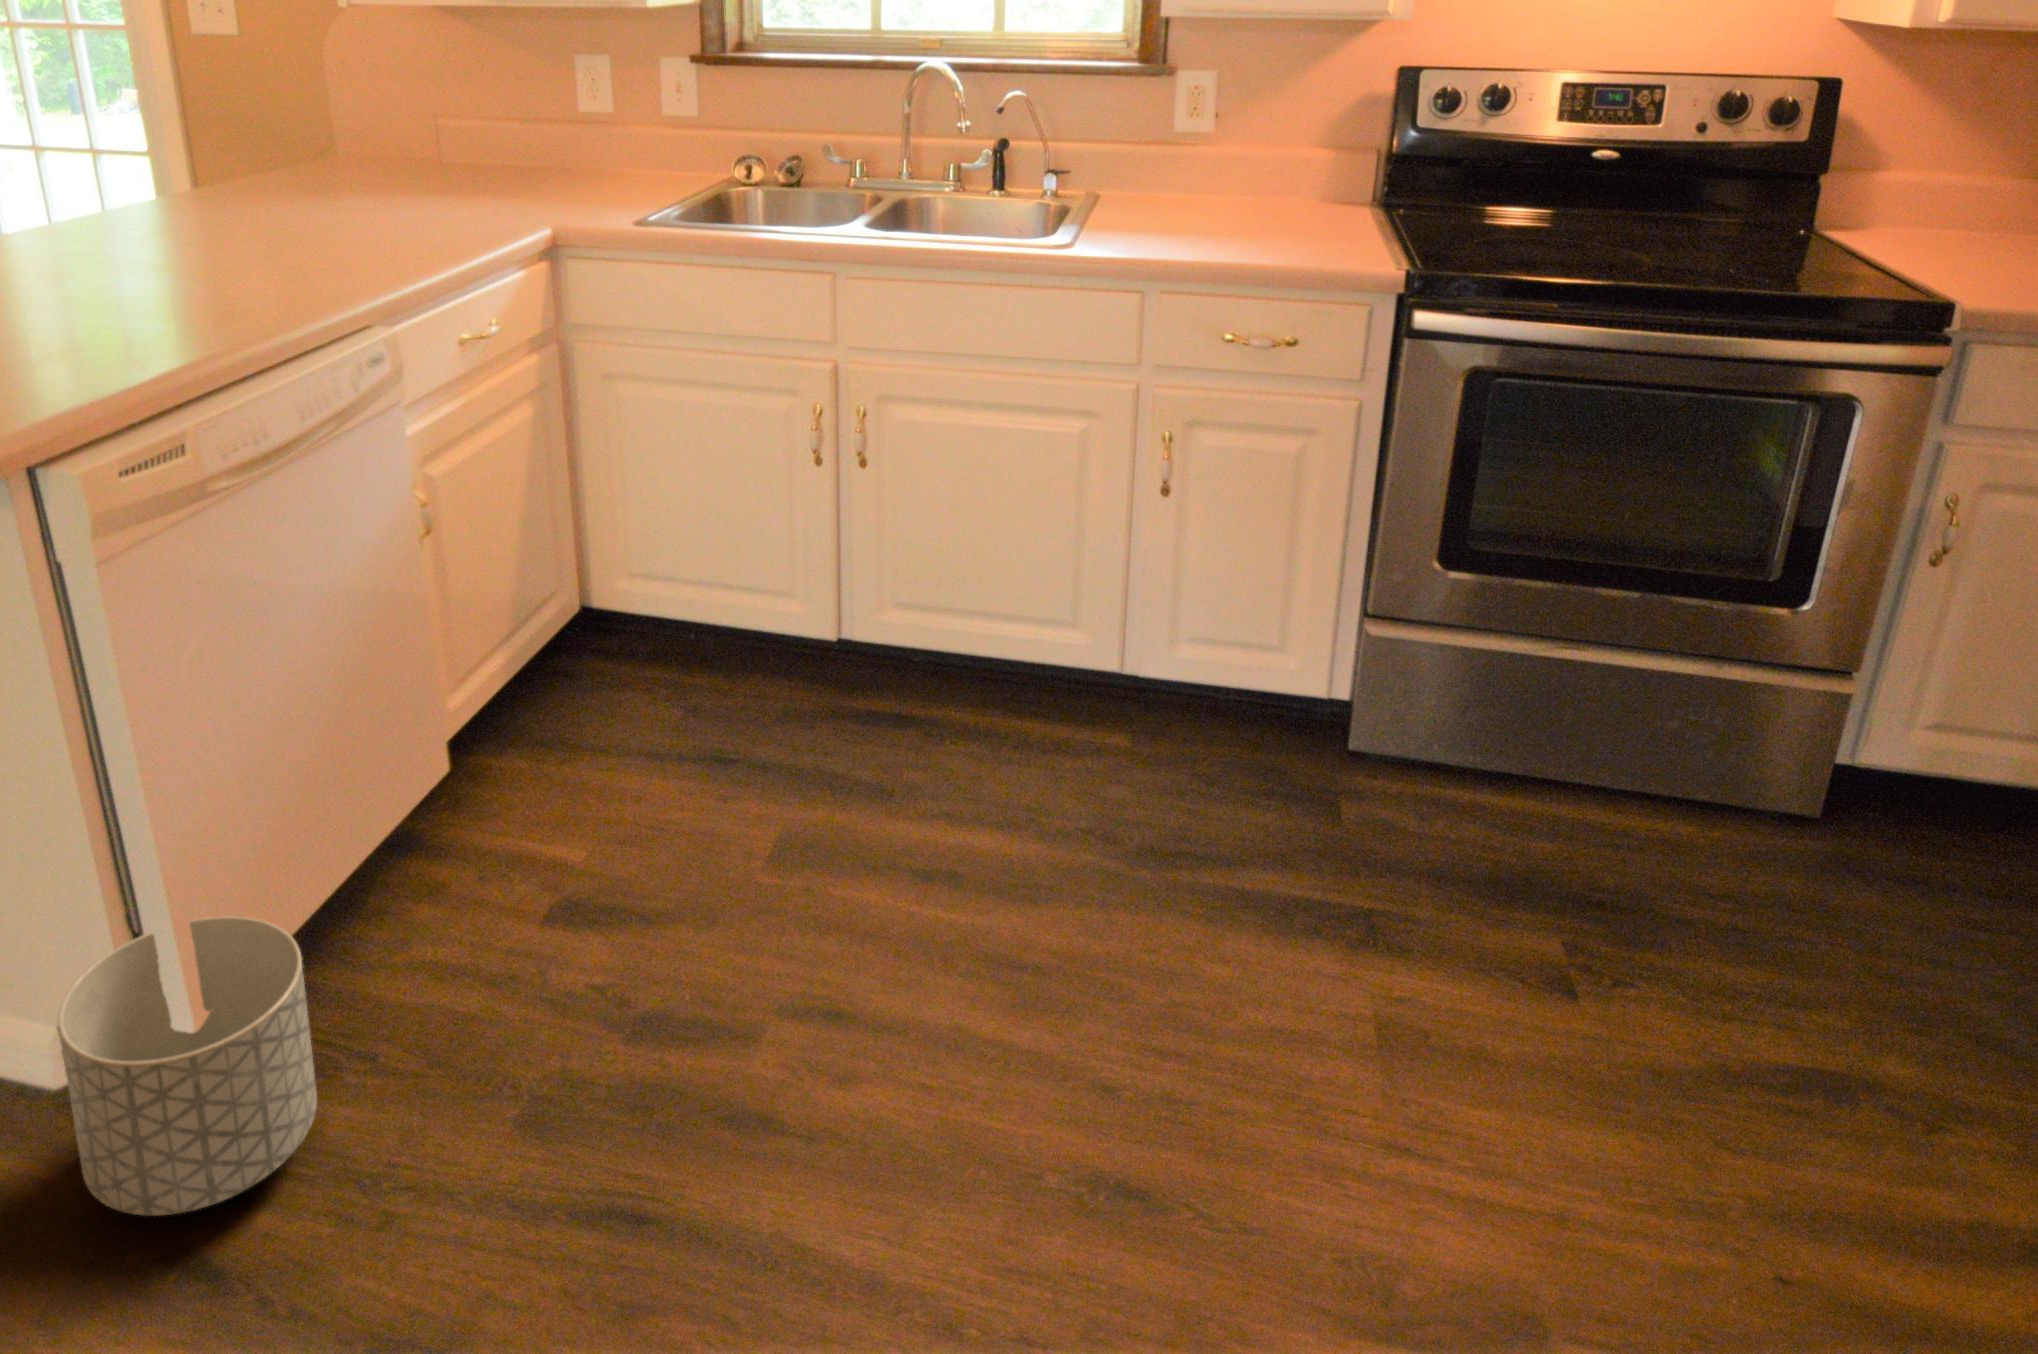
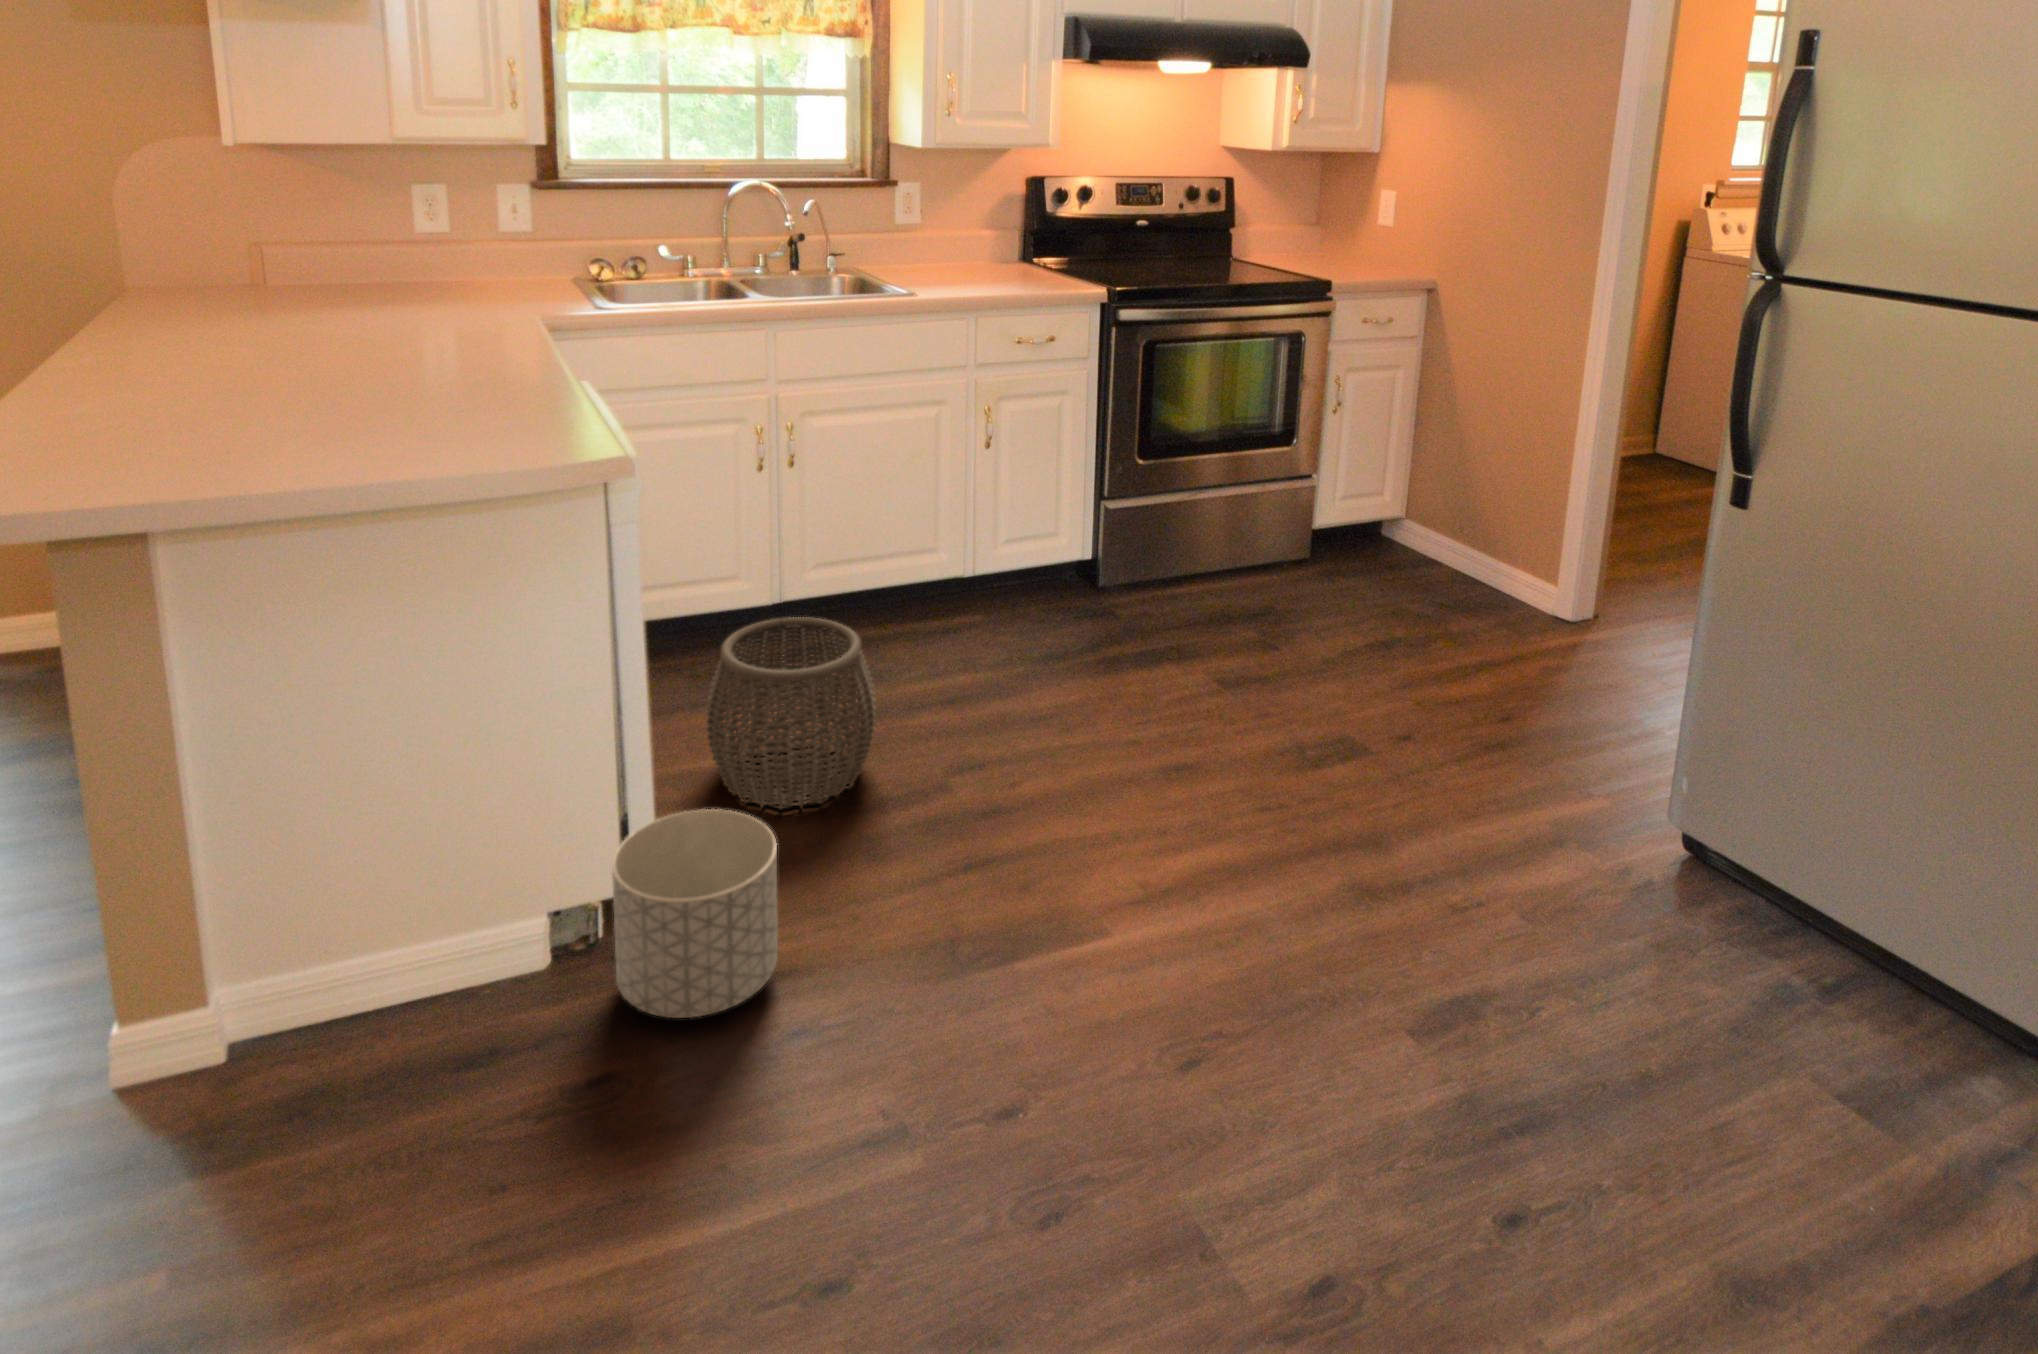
woven basket: none [512,679,758,961] -> present [706,617,876,809]

